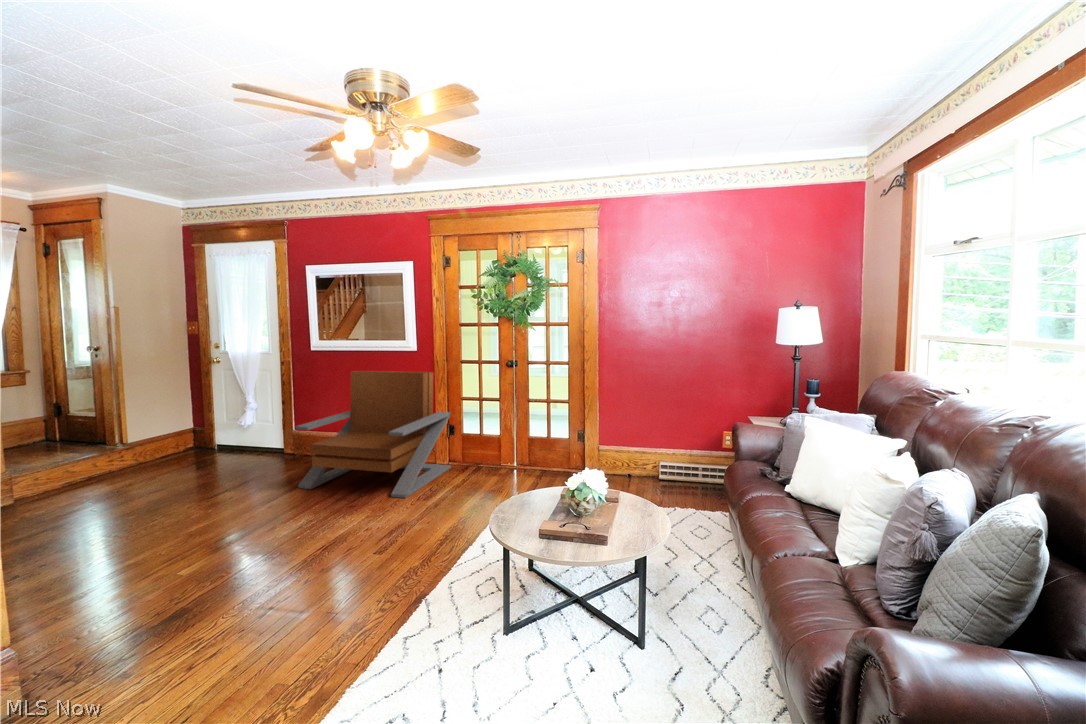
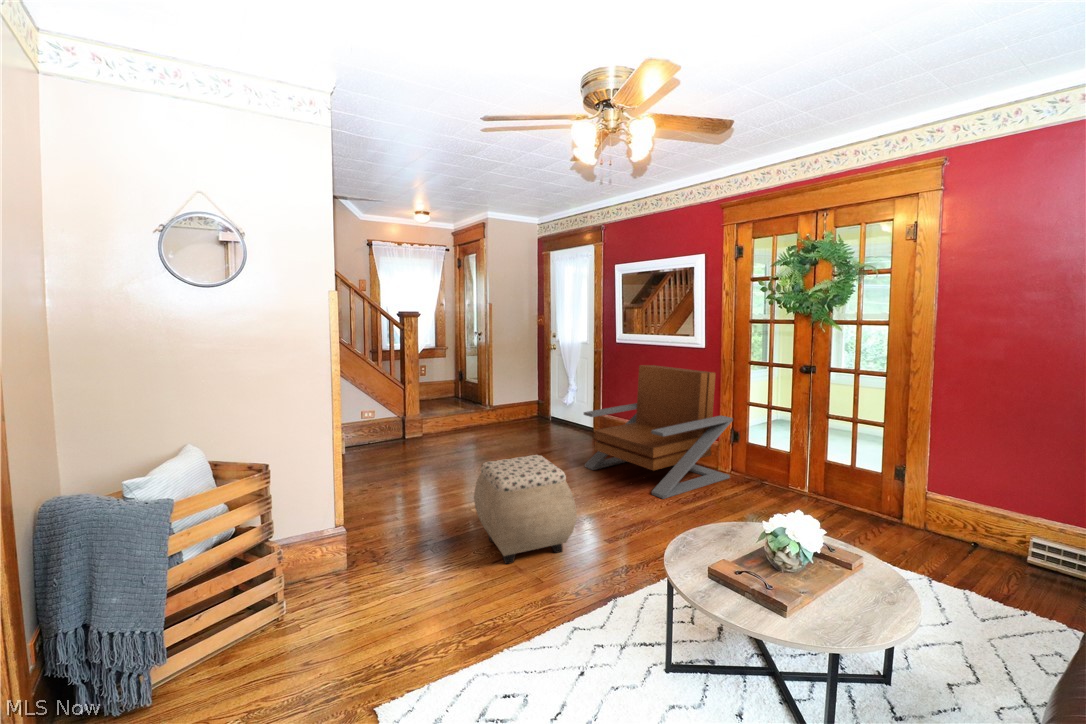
ottoman: none [200,474,352,612] -> present [474,455,577,564]

